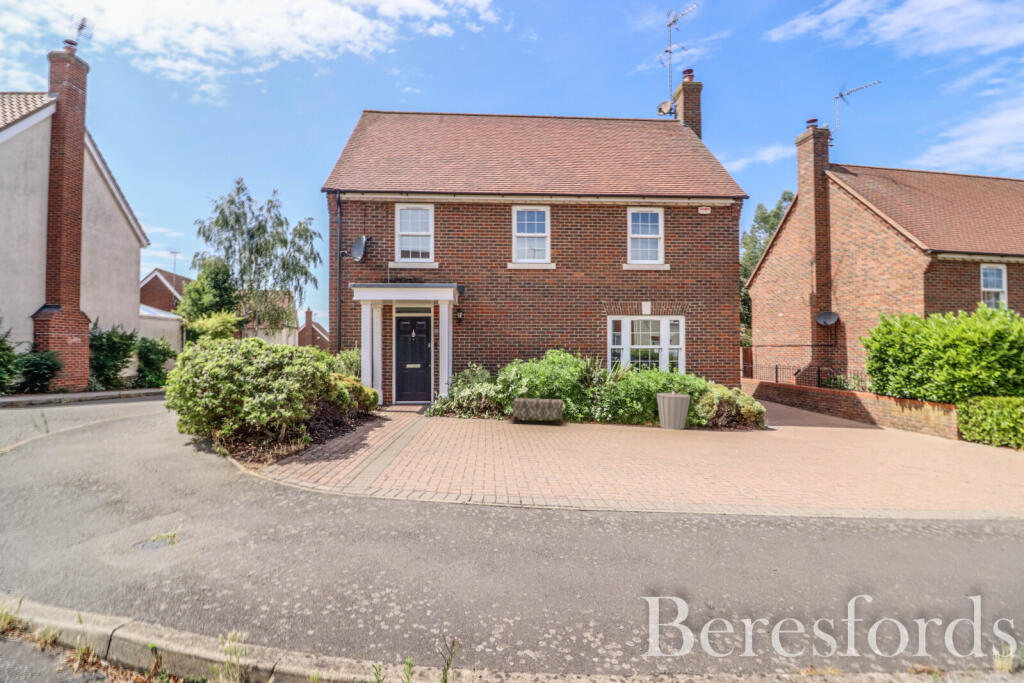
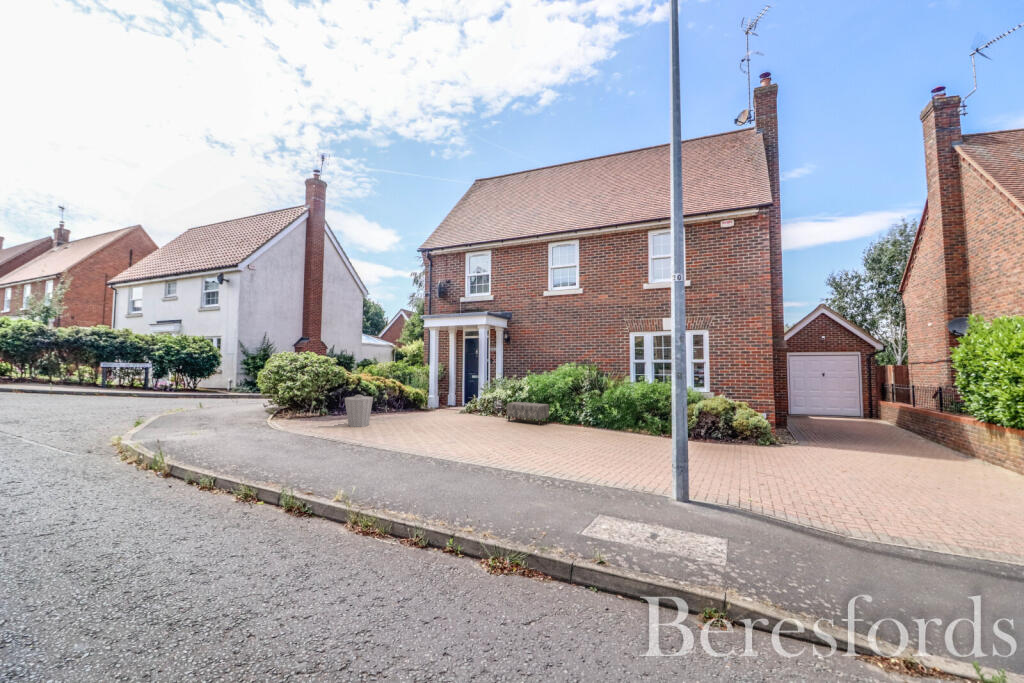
trash can: present [657,391,690,429] -> present [345,395,373,427]

